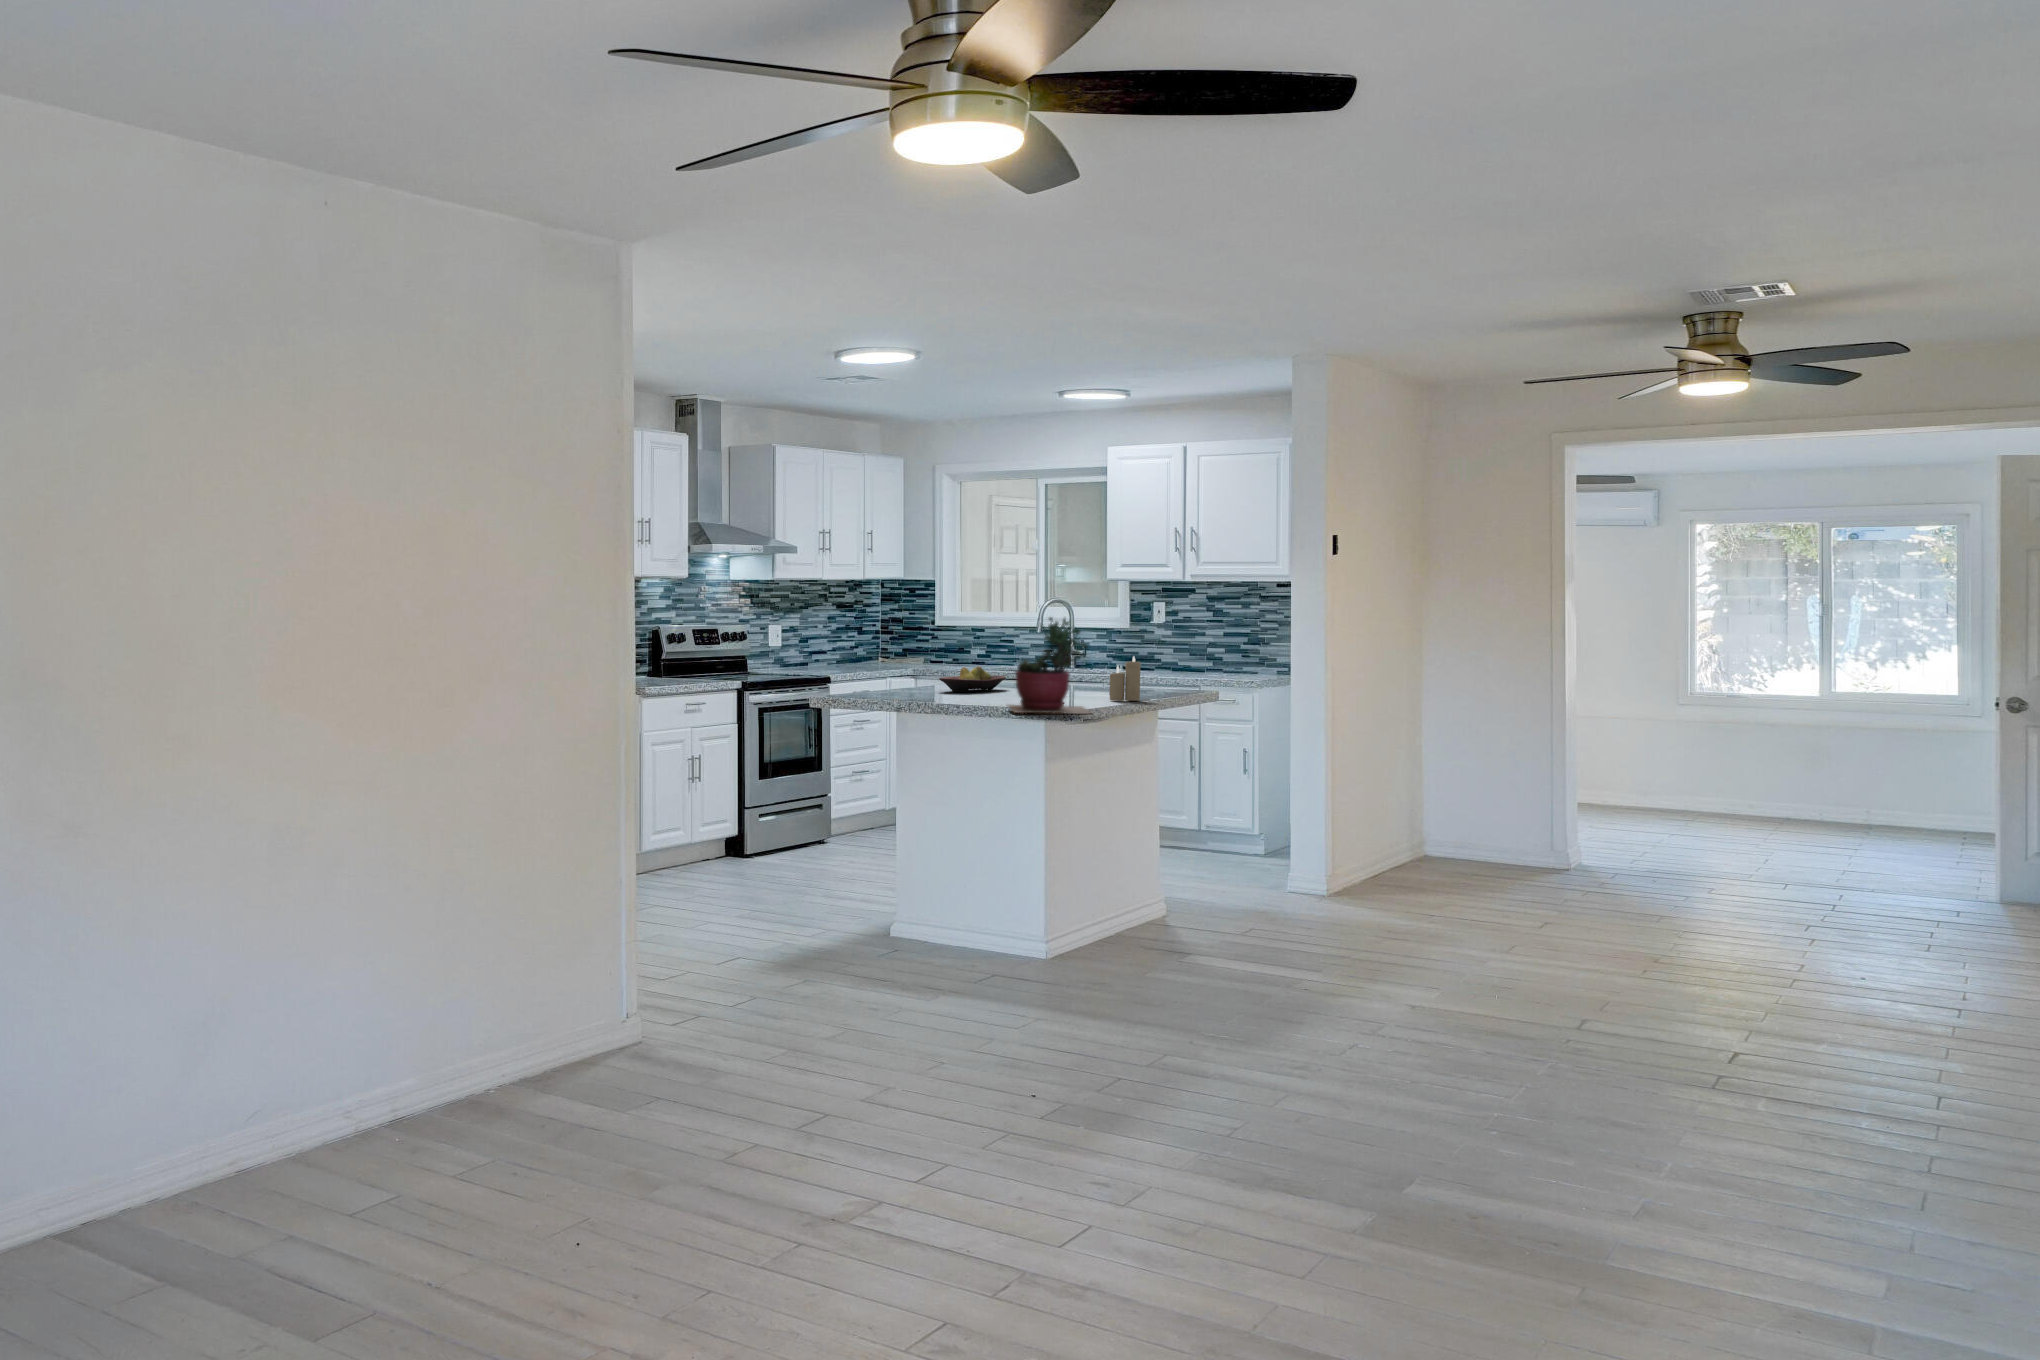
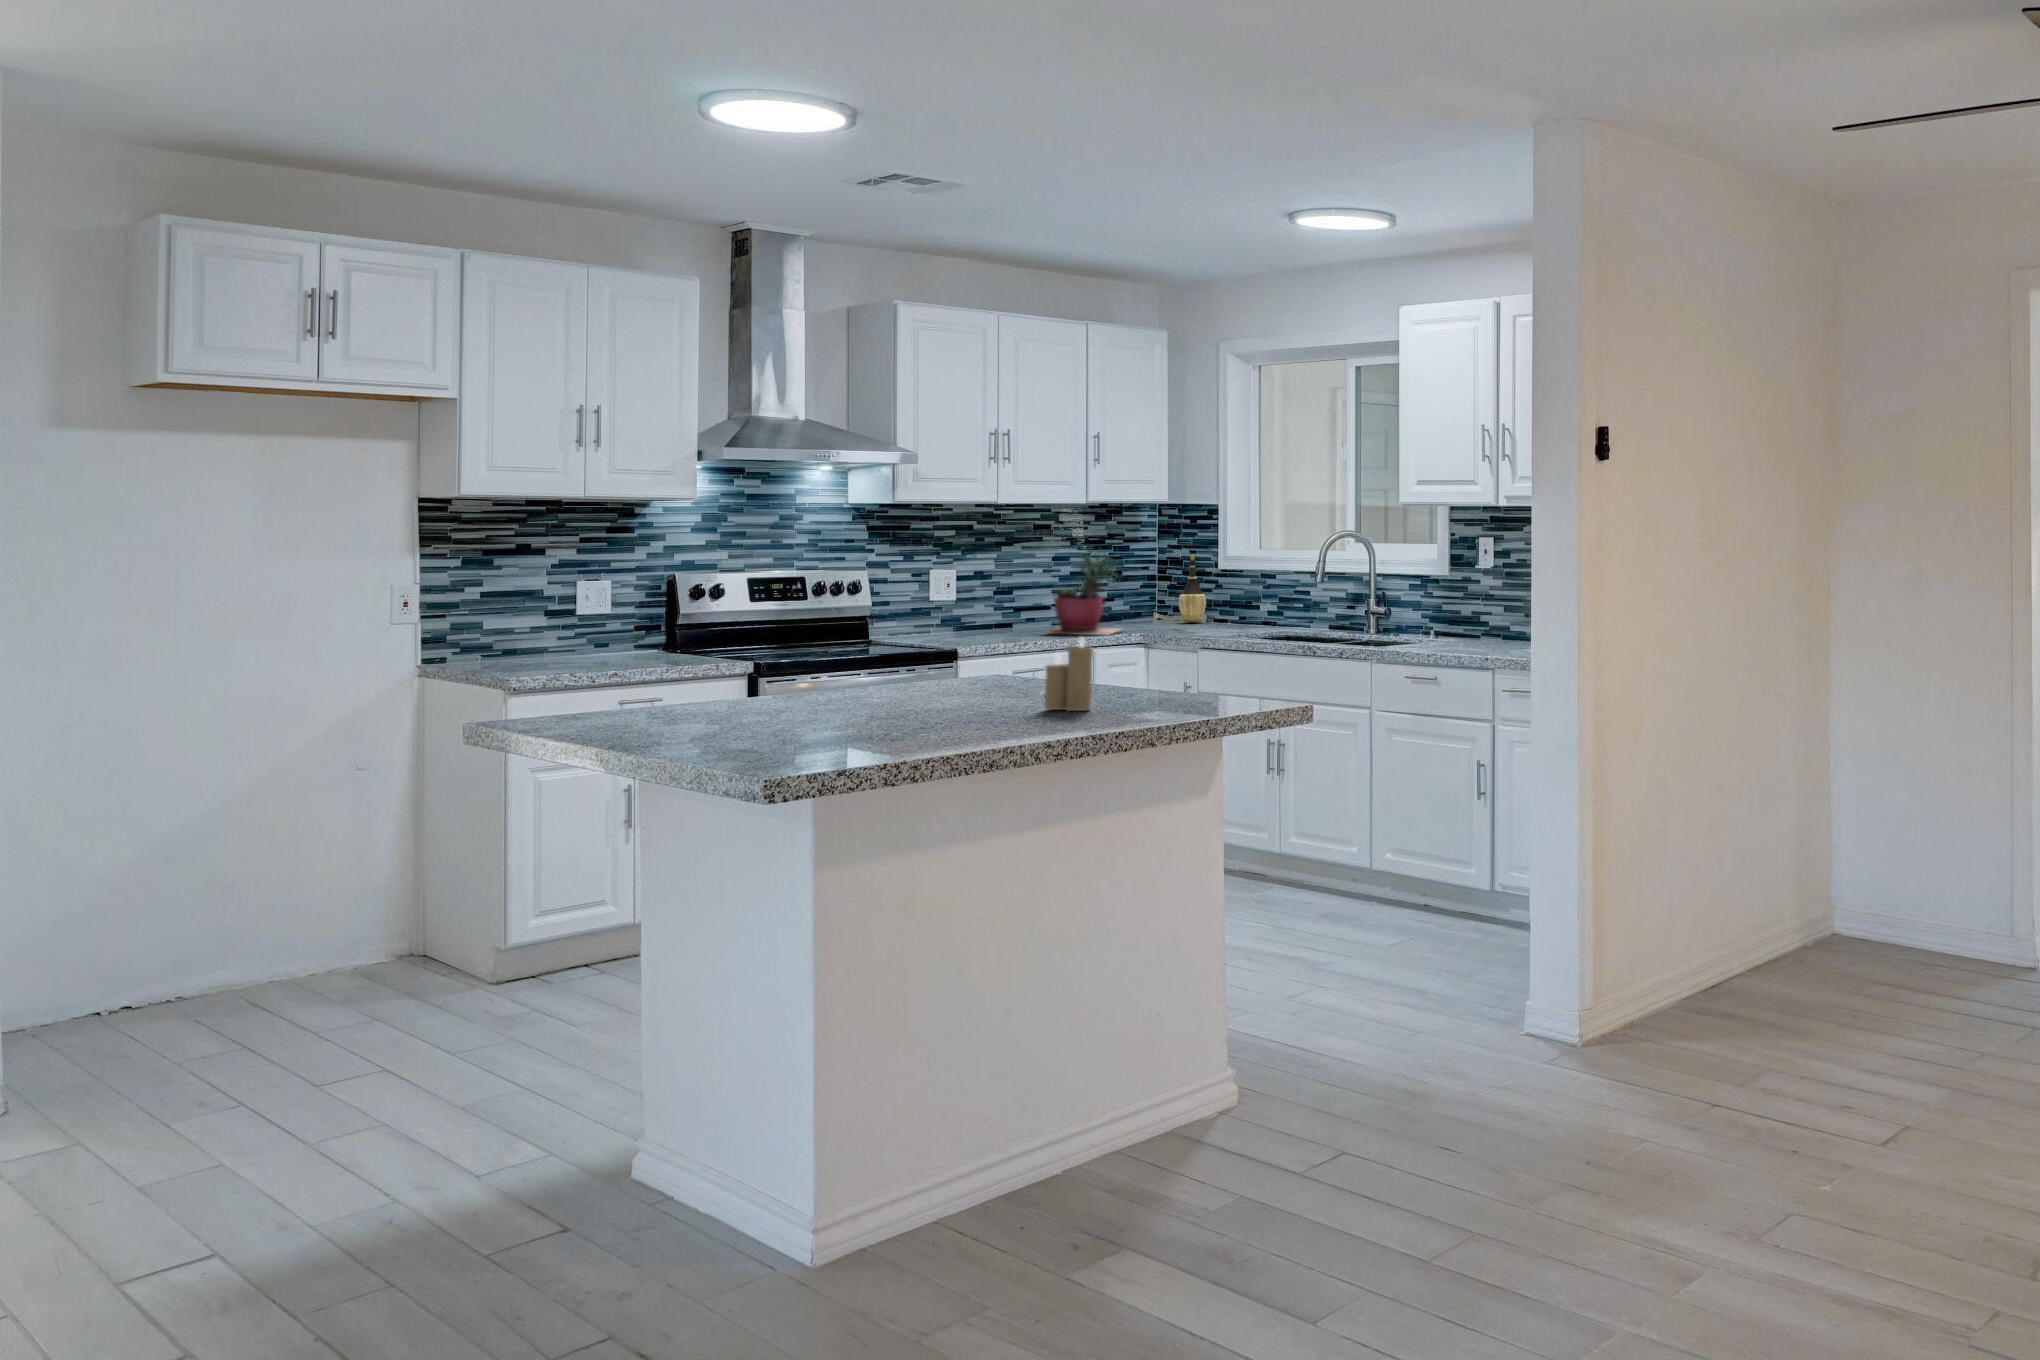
wine bottle: none [904,616,924,664] -> present [1179,556,1206,623]
succulent plant: present [1008,617,1090,714] -> present [1046,549,1121,635]
fruit bowl: present [939,666,1006,692] -> none [911,643,1040,685]

